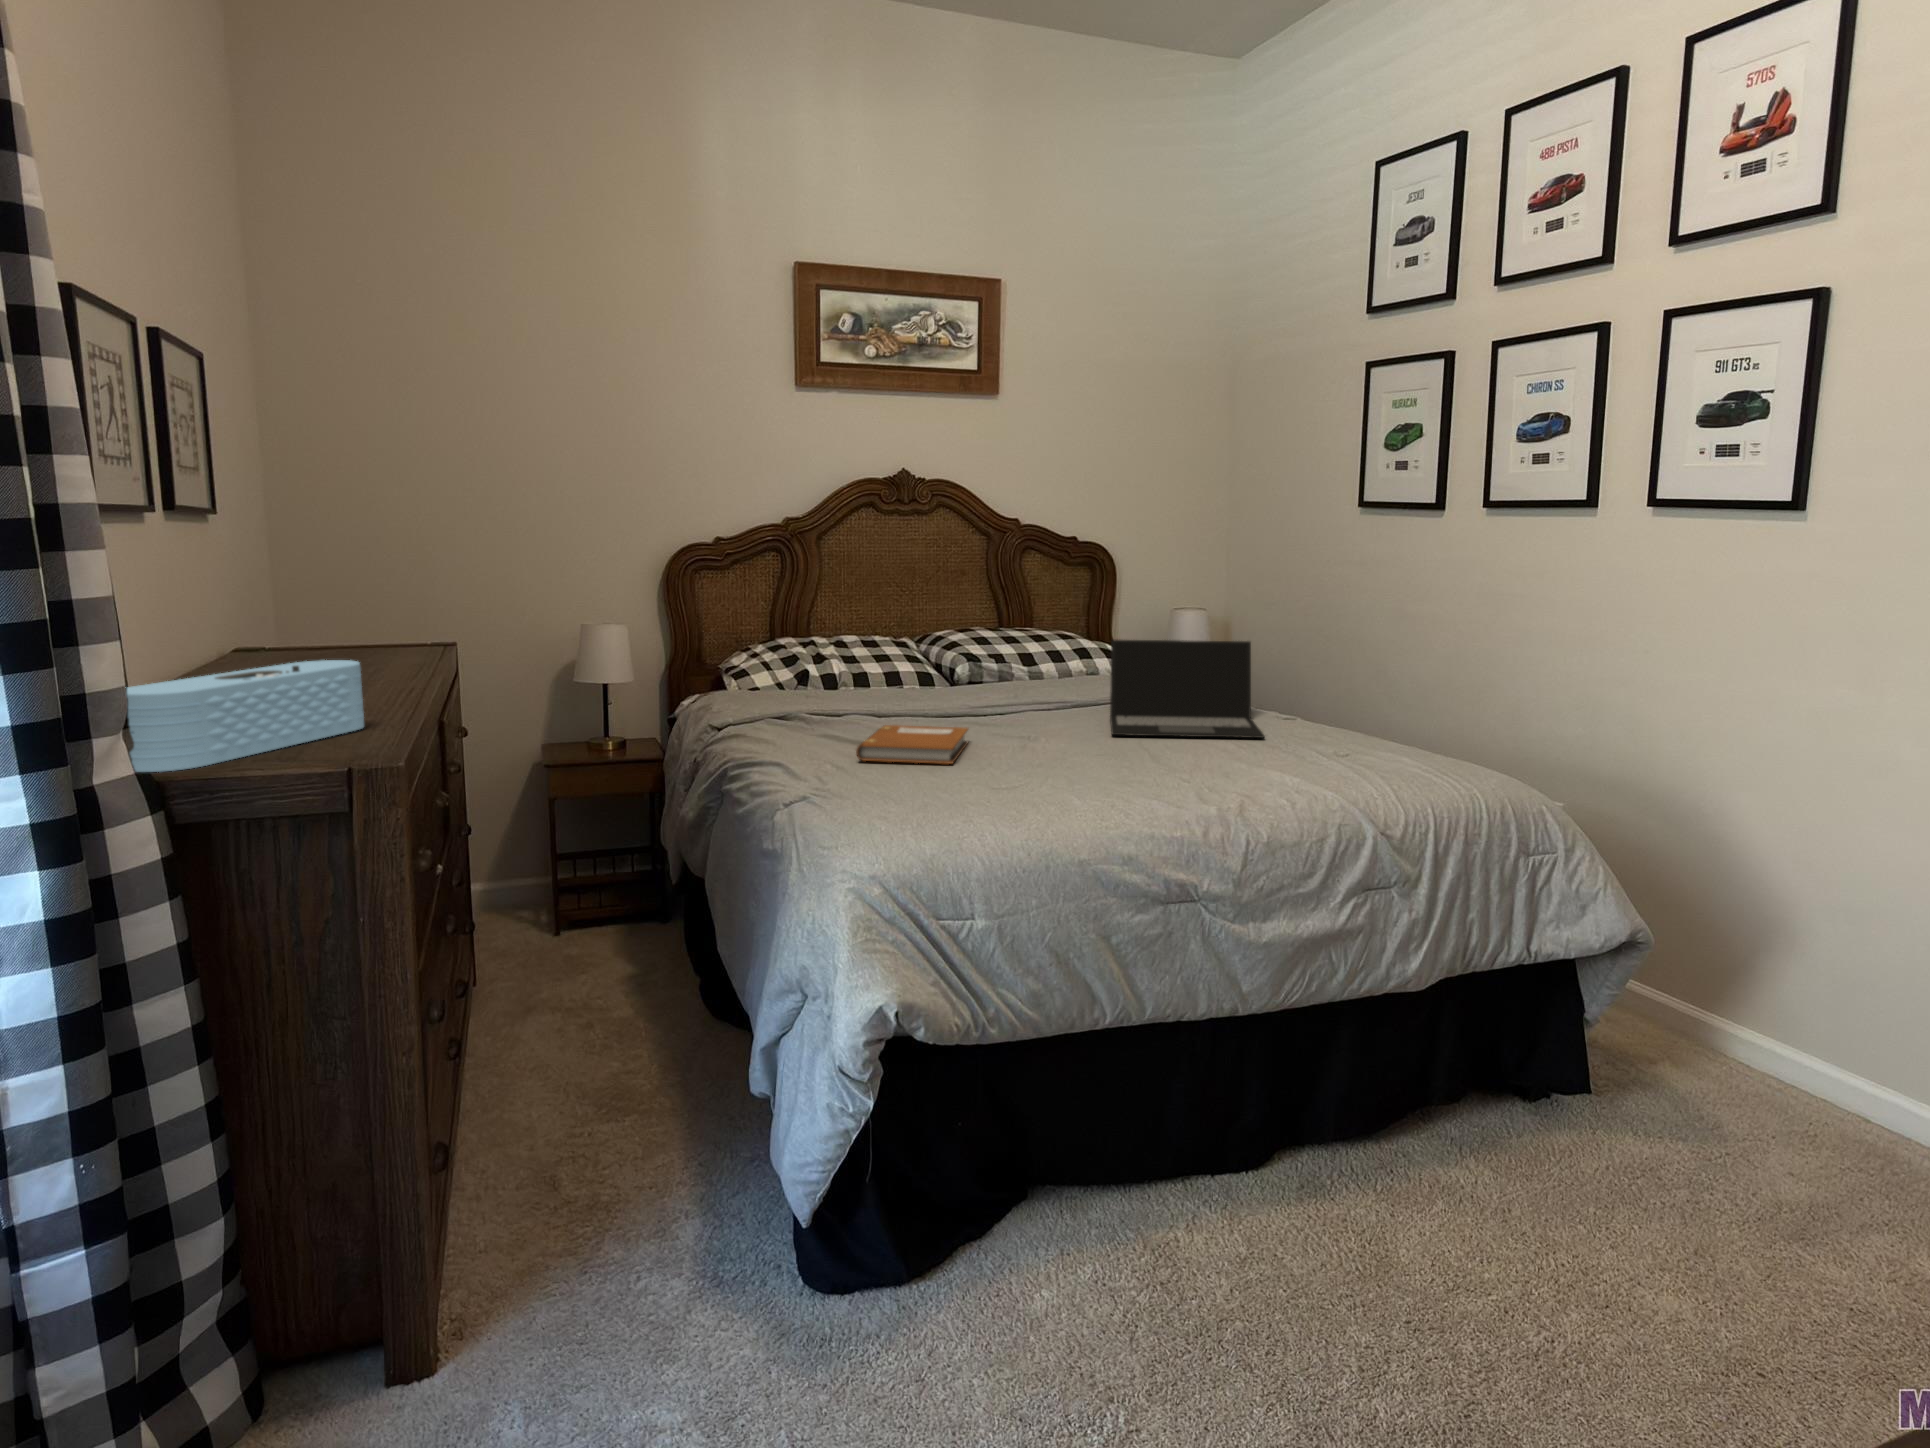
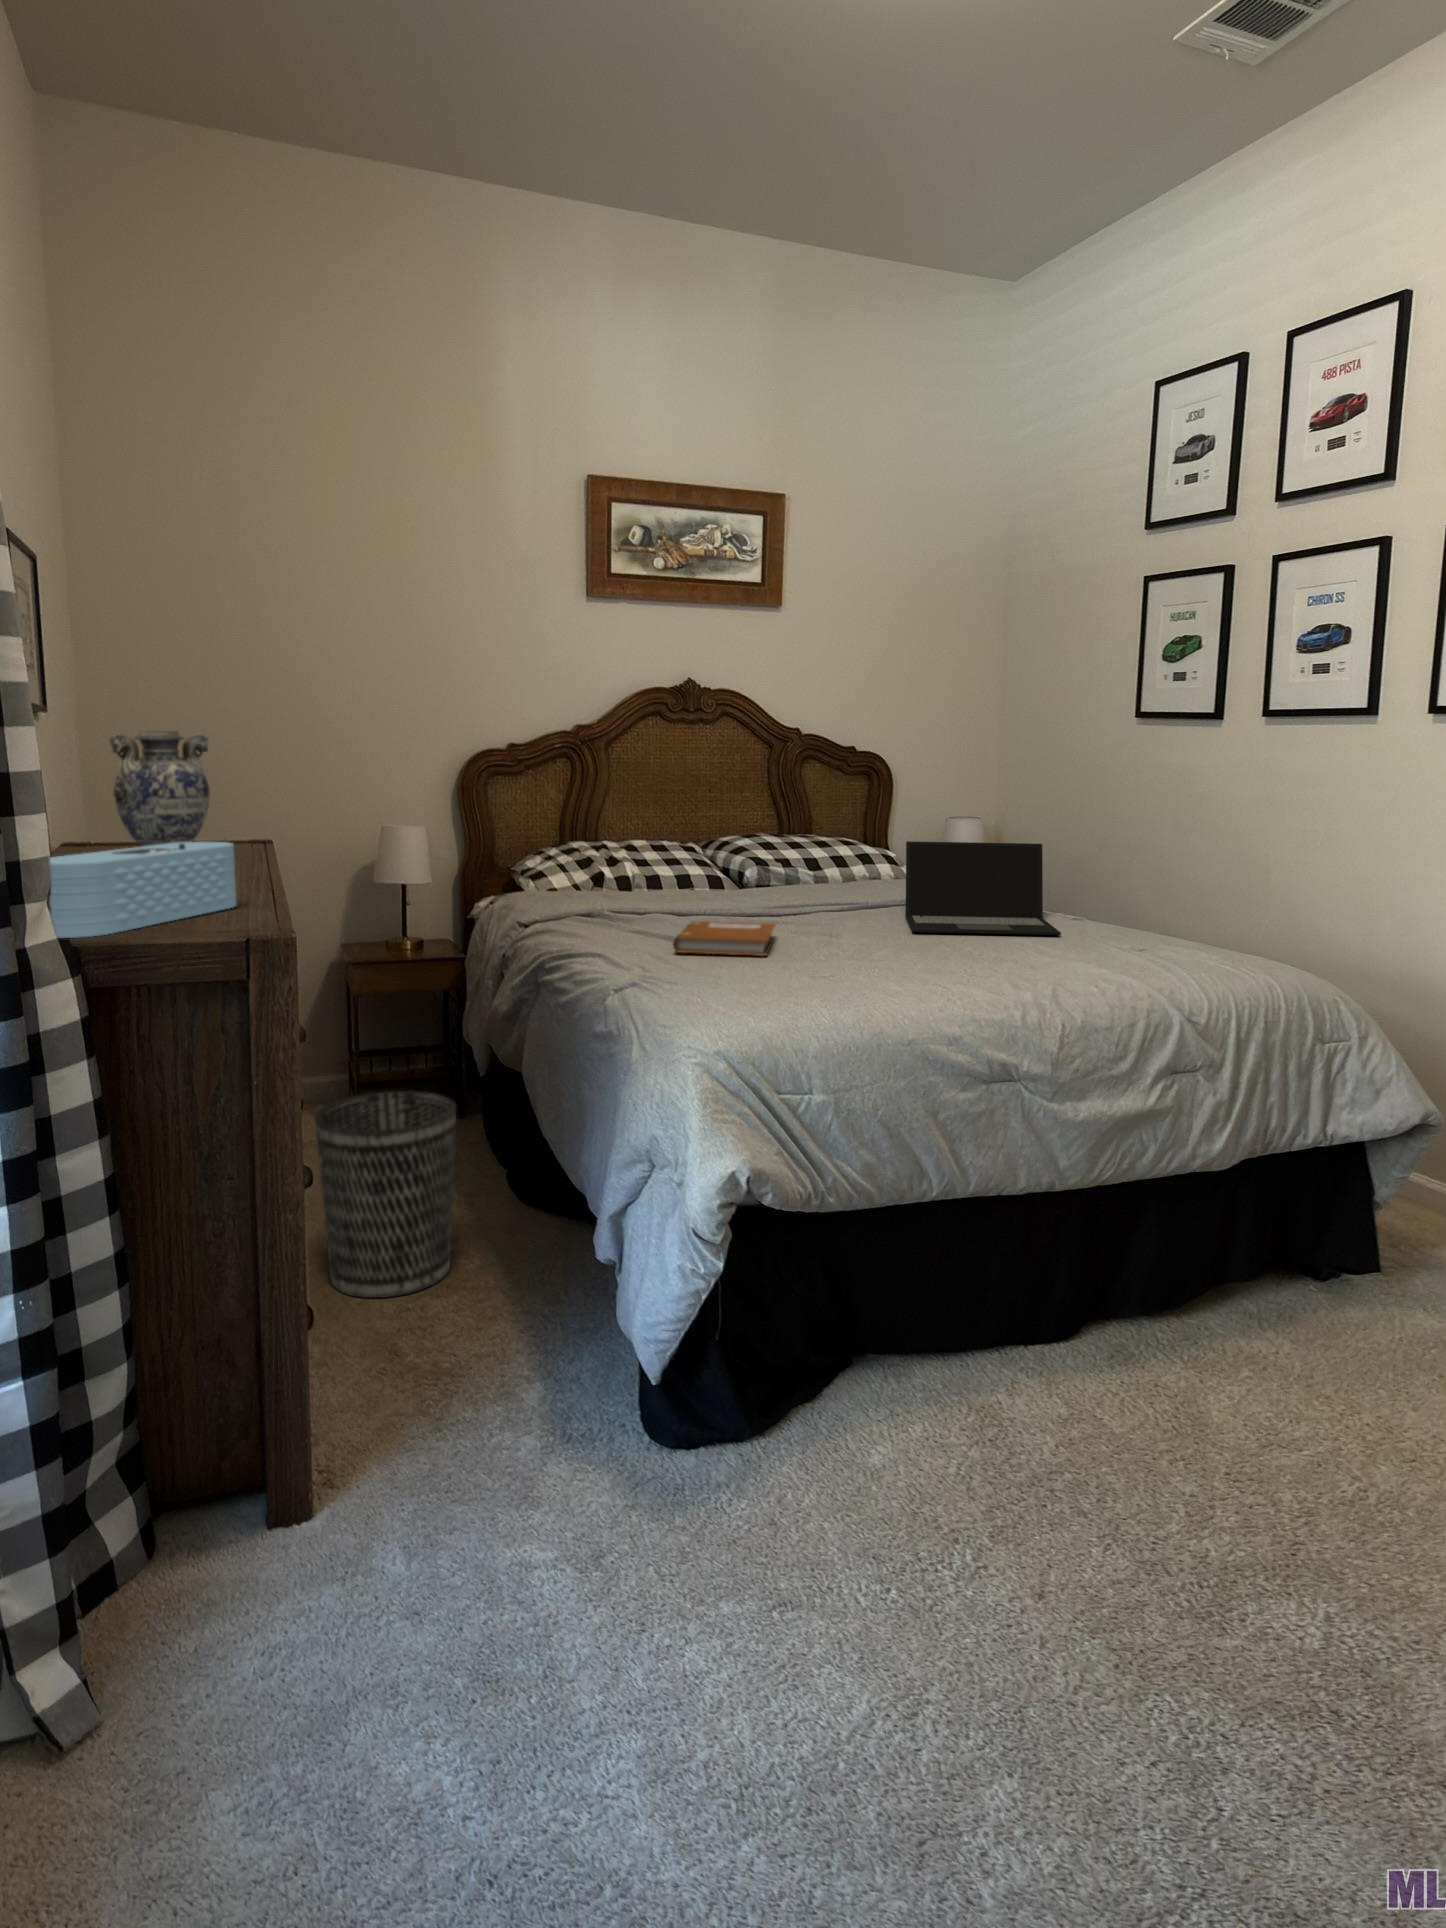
decorative vase: none [275,534,386,668] -> present [110,731,210,846]
wastebasket: none [482,904,632,1121] -> present [315,1091,456,1298]

